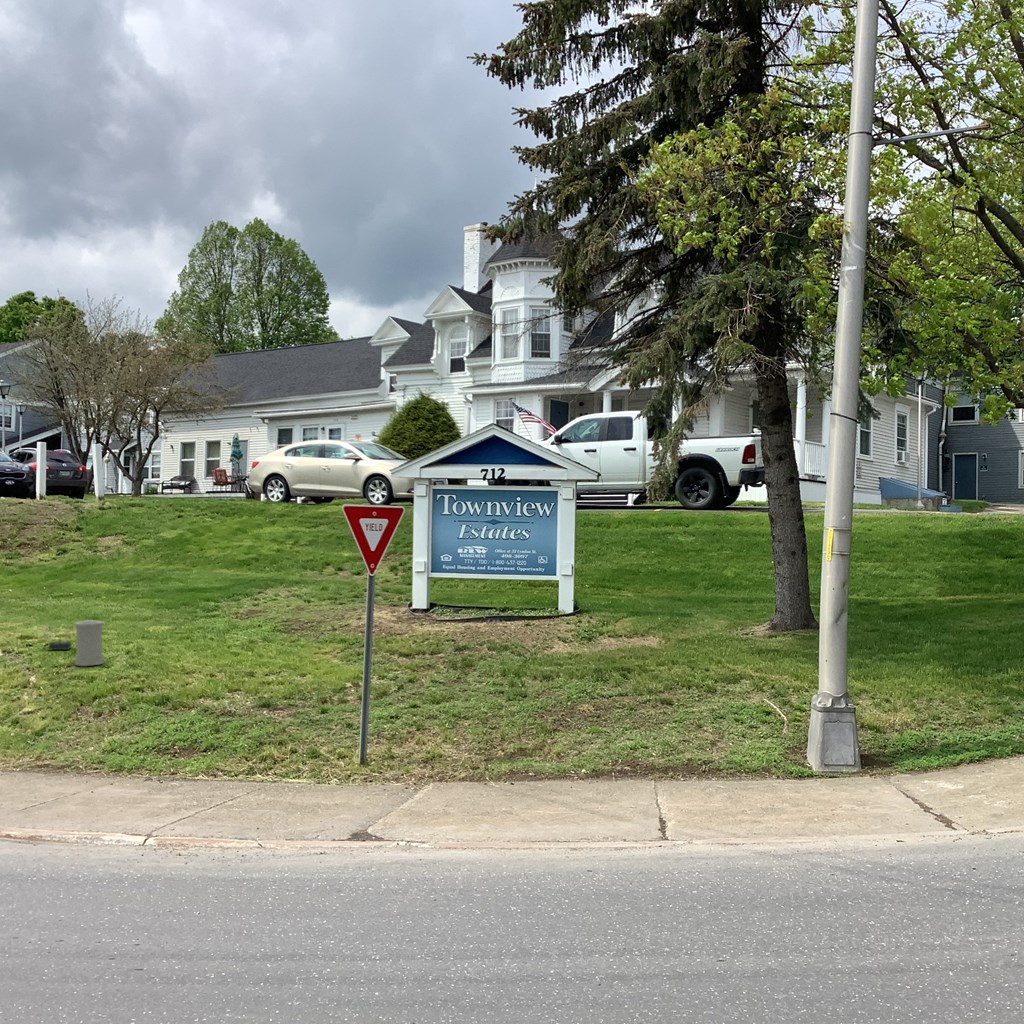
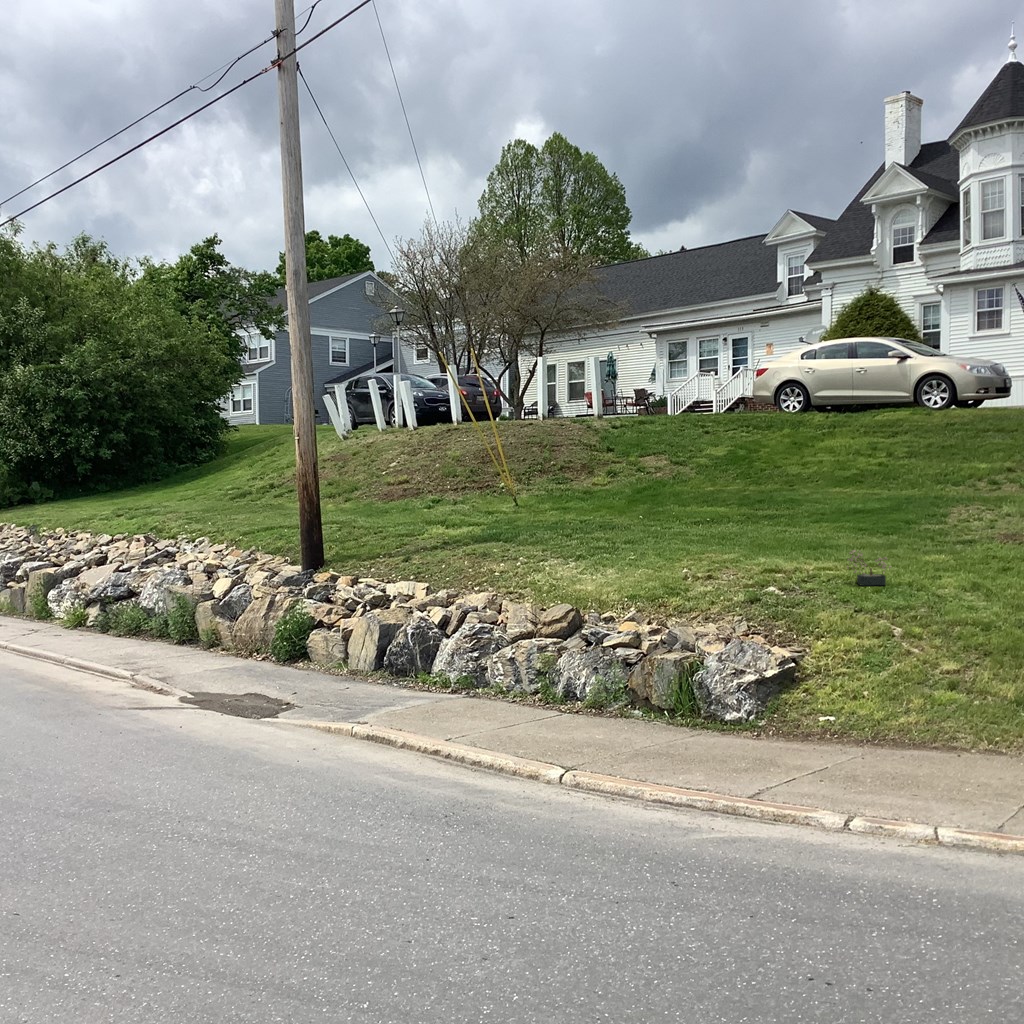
trash can: present [75,620,104,666] -> none [933,545,974,606]

